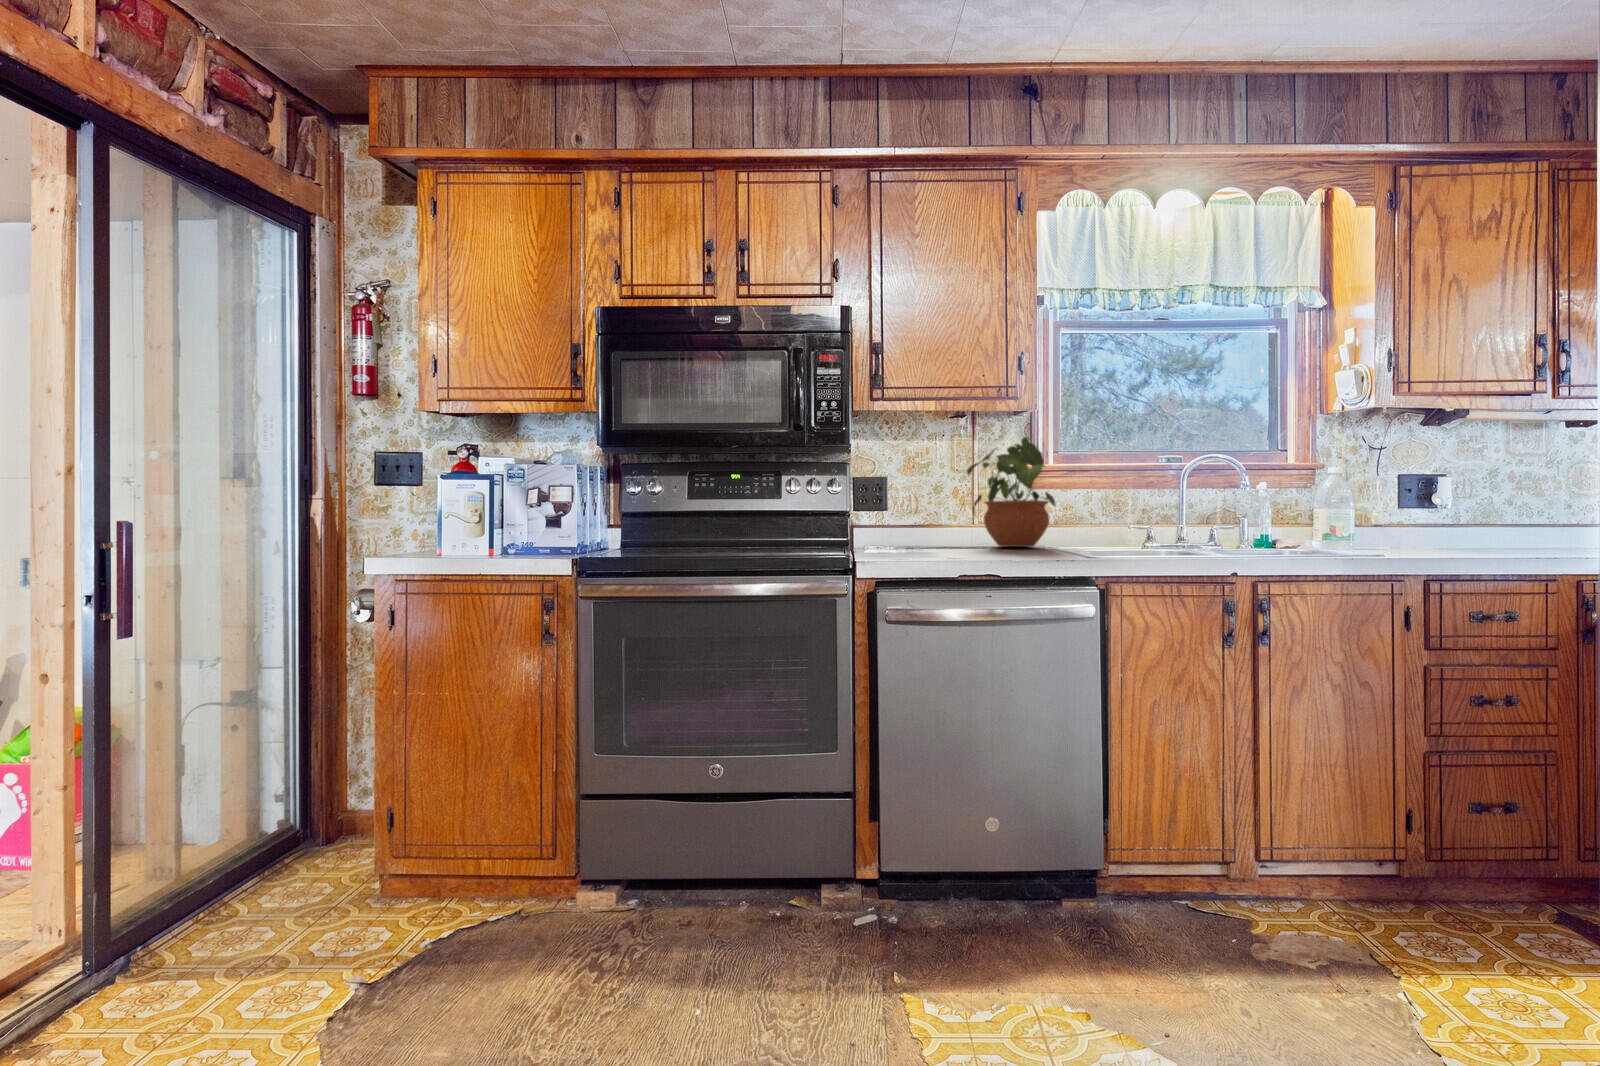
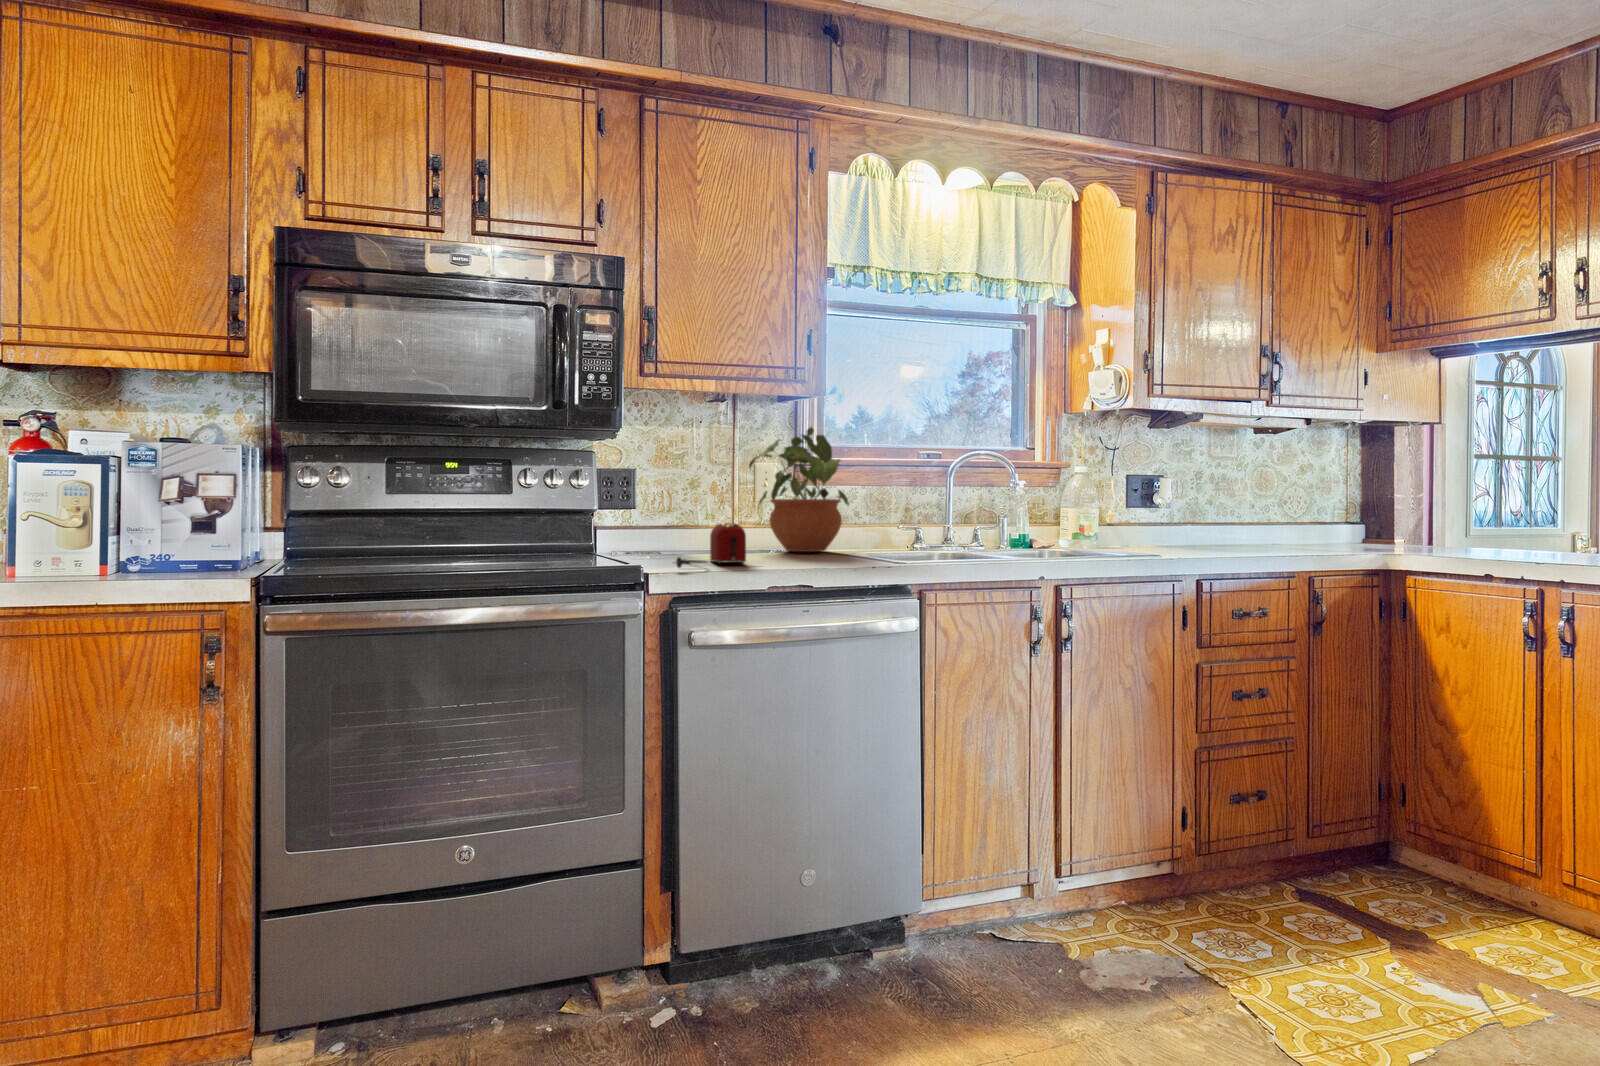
toaster: none [881,521,950,557] -> present [675,523,746,568]

